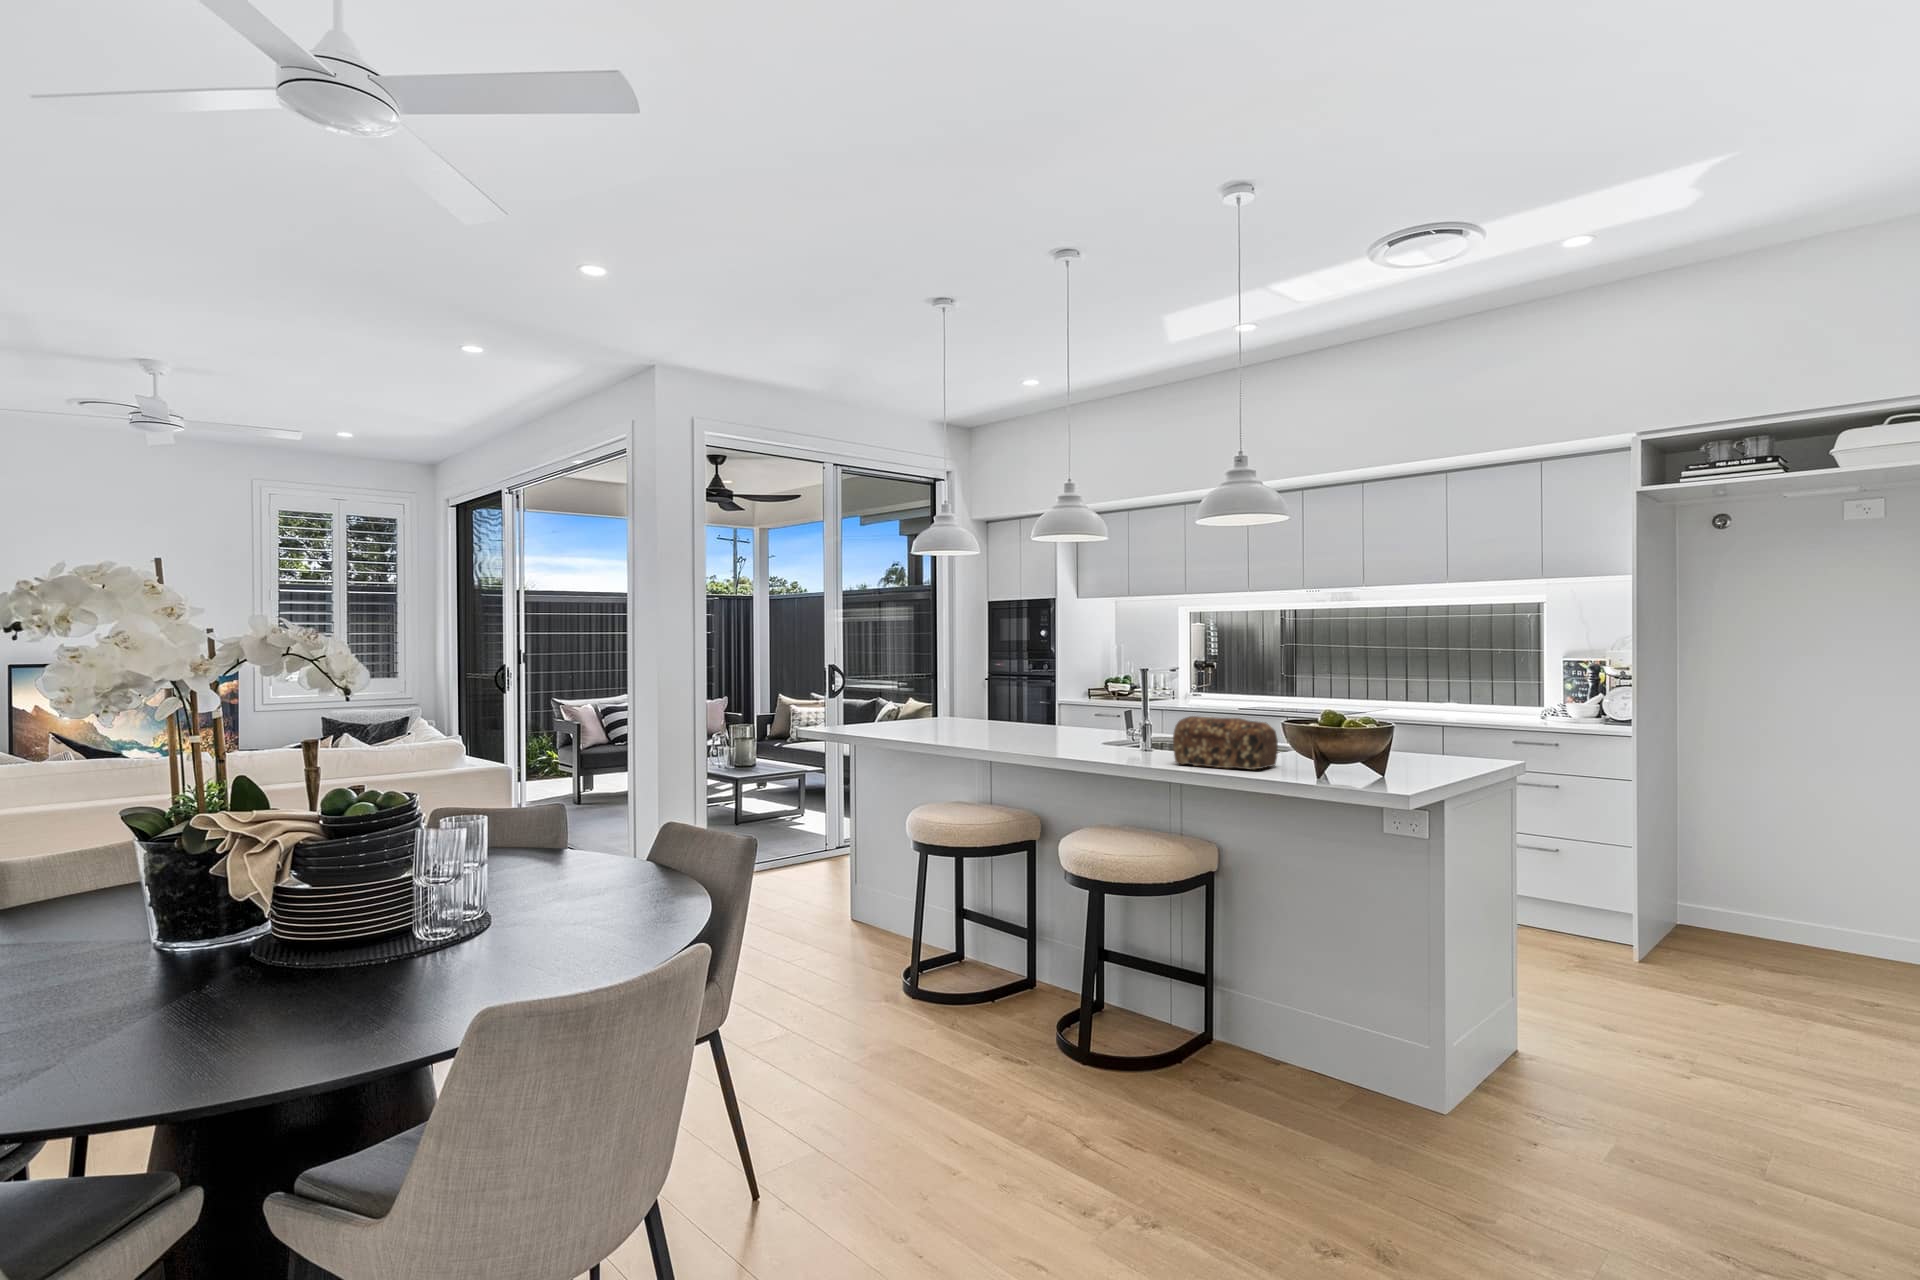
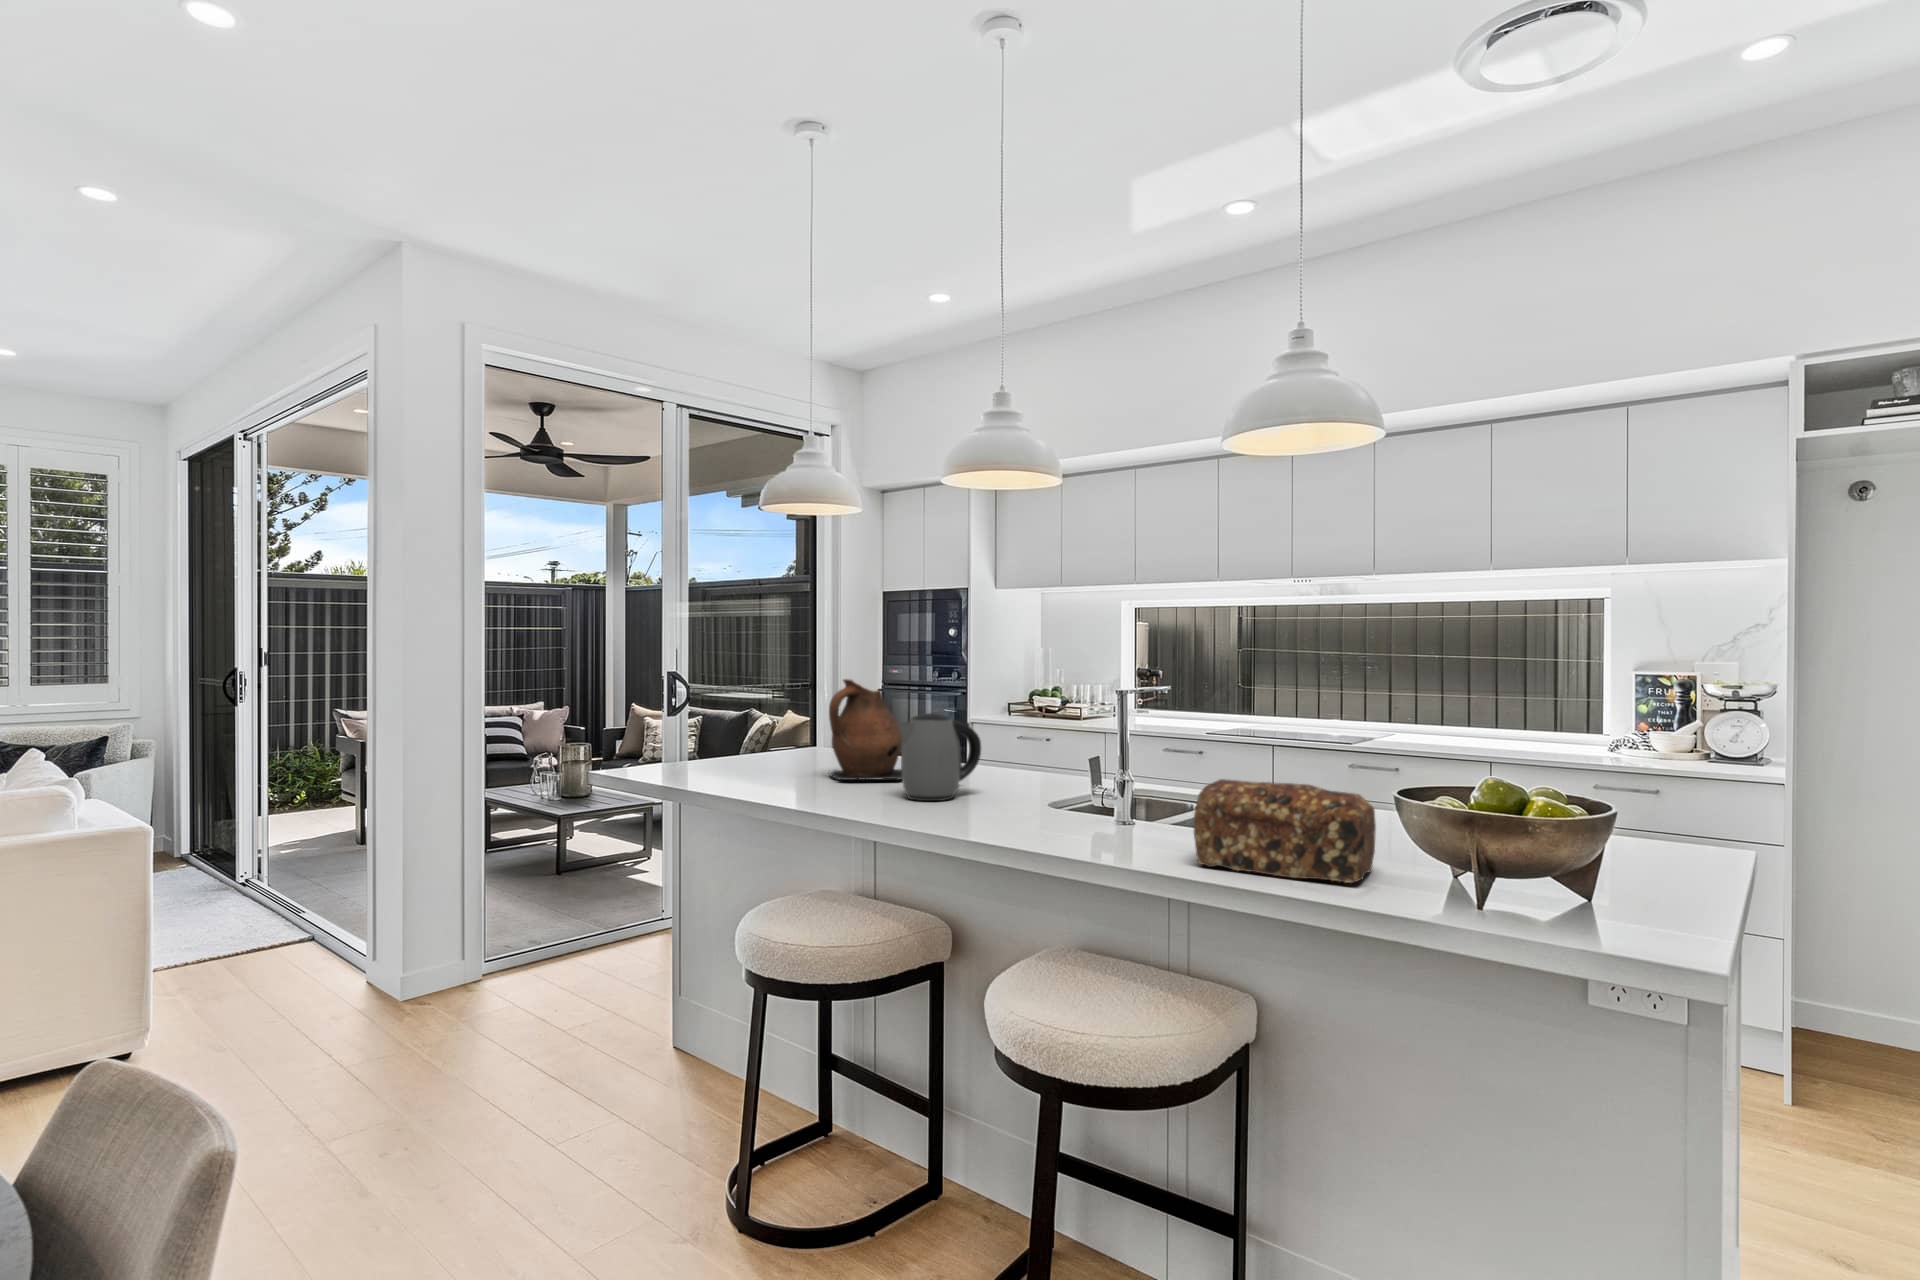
ceramic pitcher: none [955,665,1010,733] -> present [829,679,902,780]
kettle: none [1003,686,1058,742] -> present [898,713,981,801]

